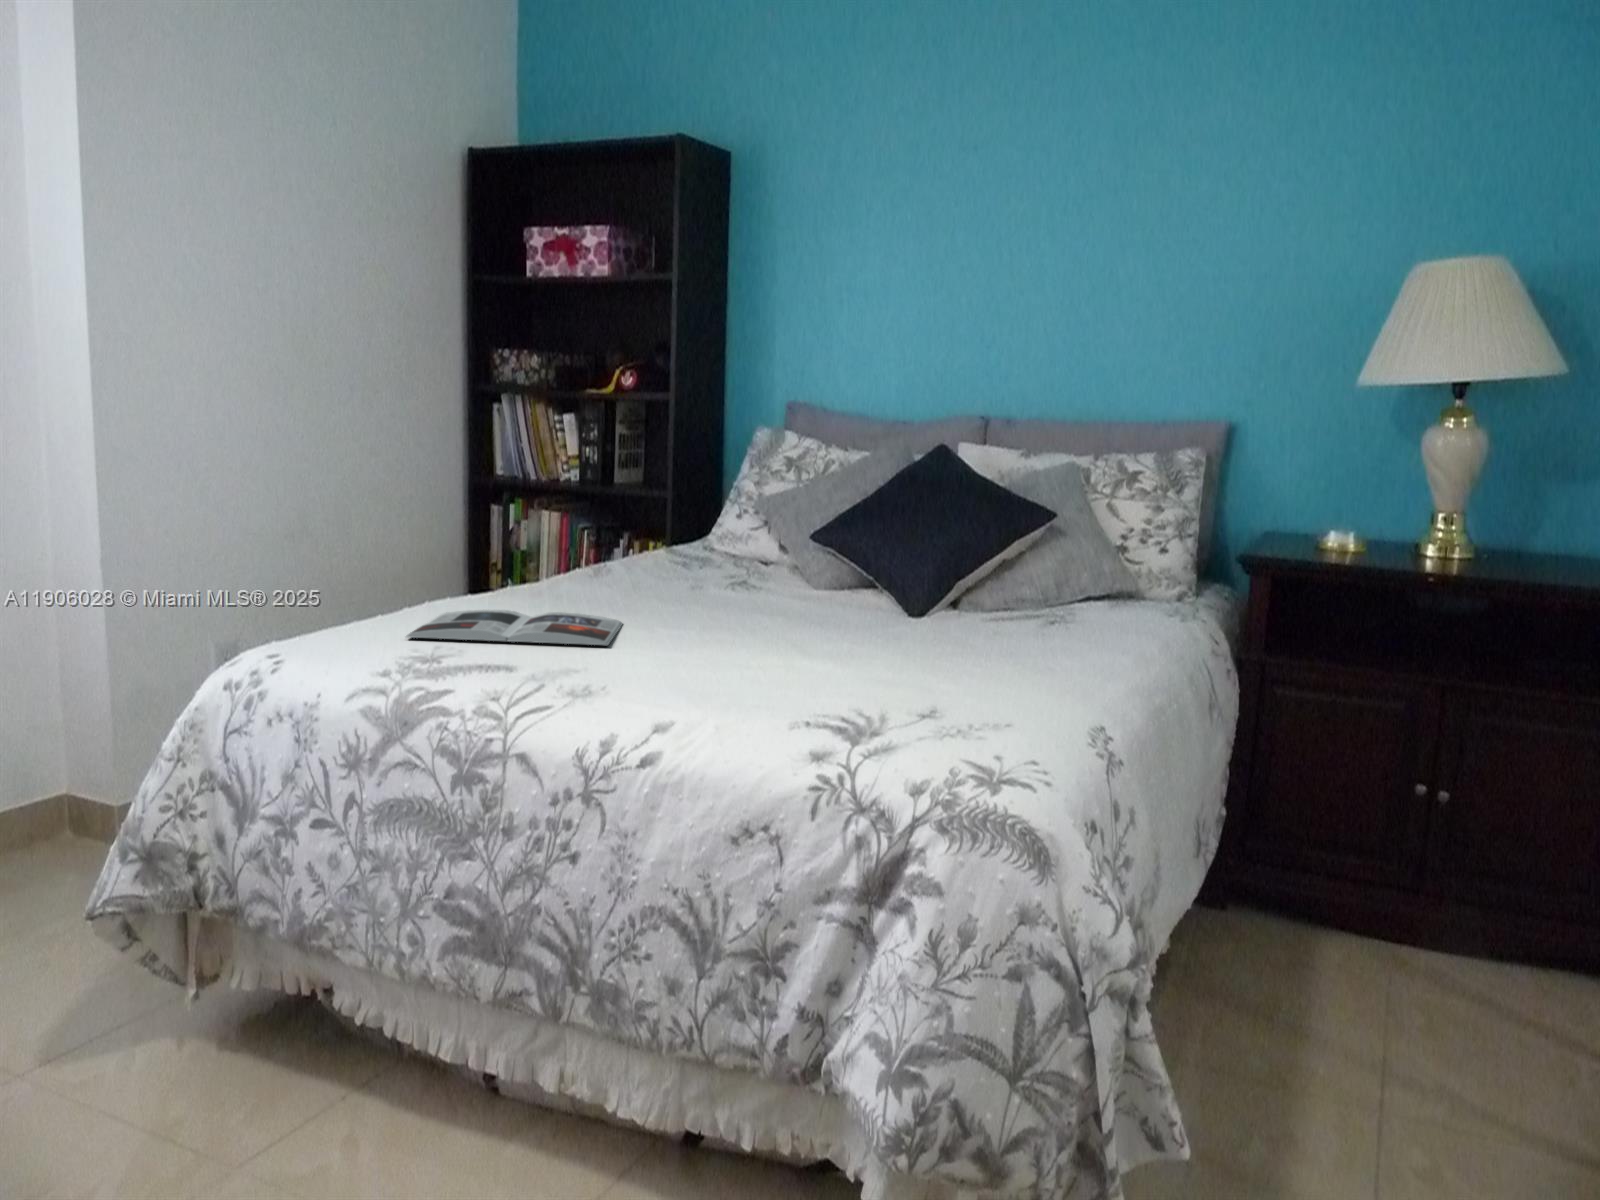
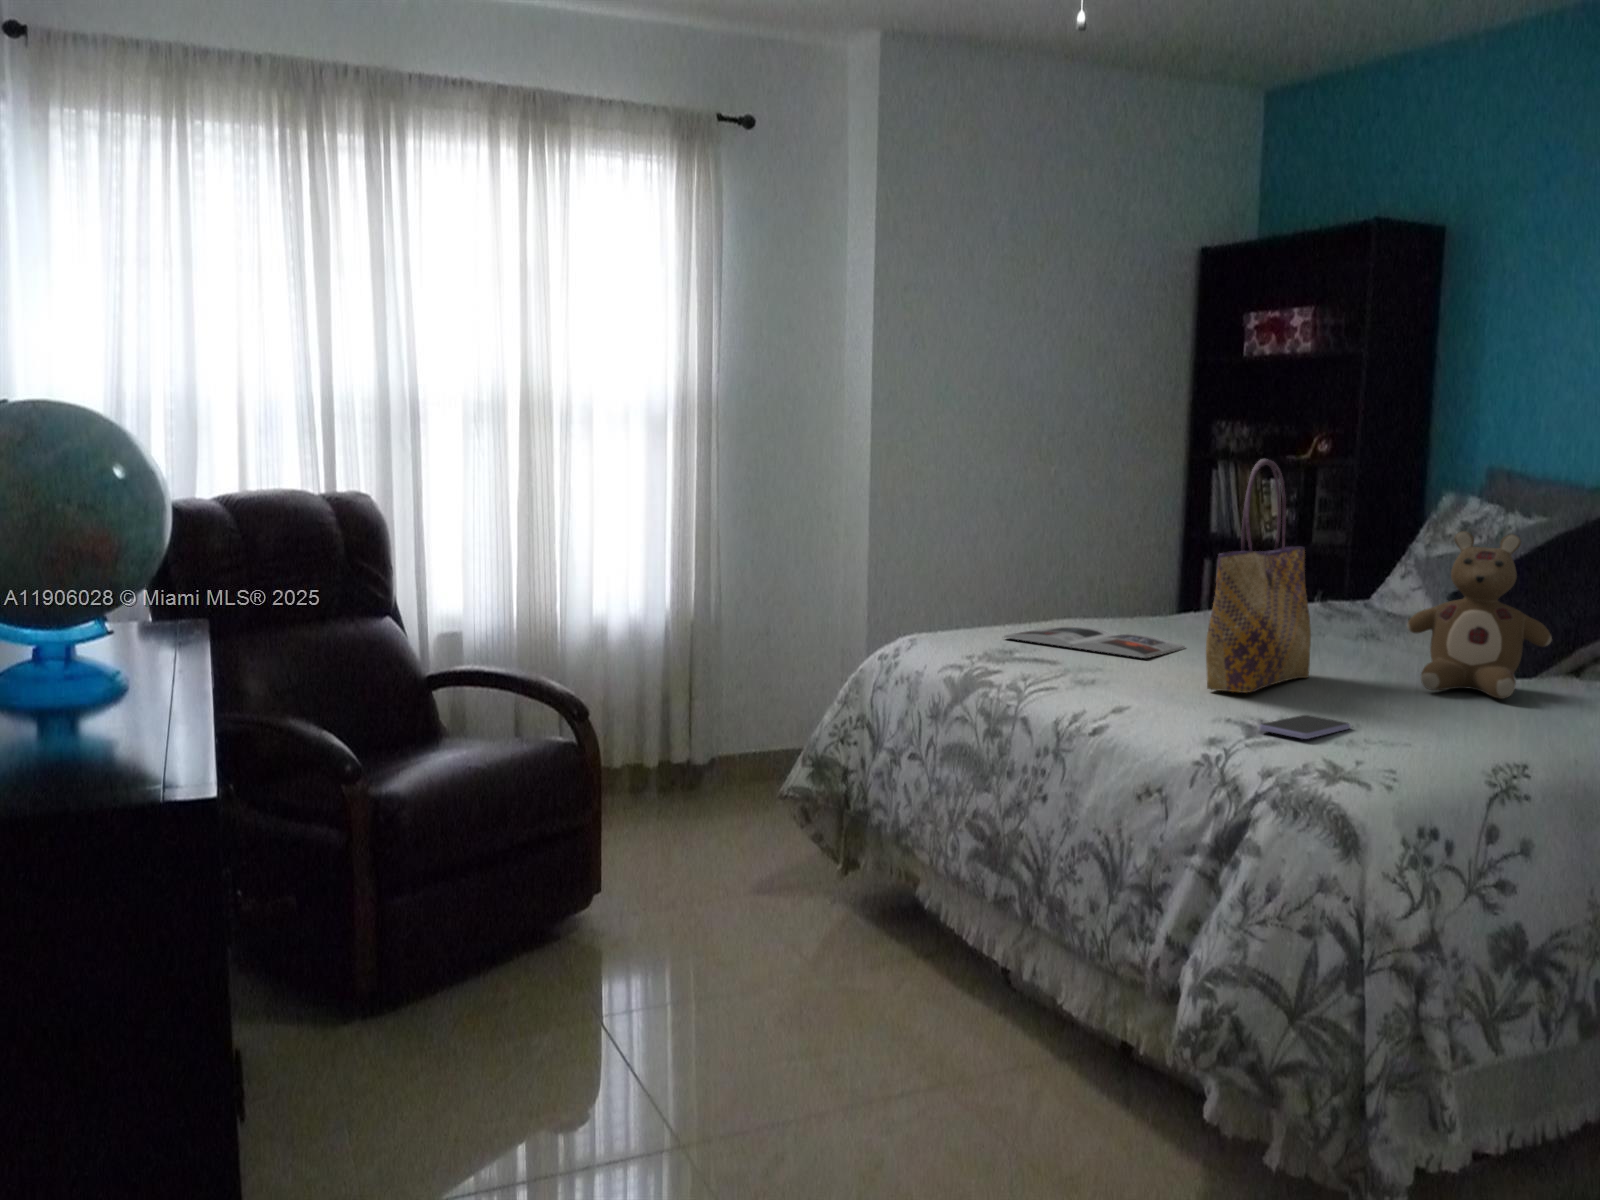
tote bag: none [726,400,795,681] -> present [1206,459,1311,693]
stuffed bear: none [867,475,998,647] -> present [1407,531,1552,699]
smartphone: none [864,701,928,737] -> present [1259,715,1350,739]

